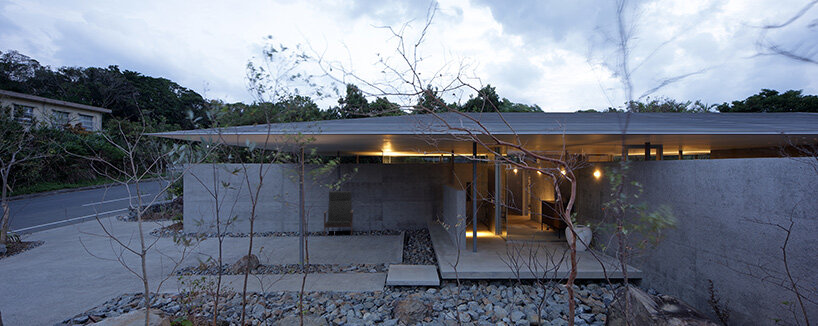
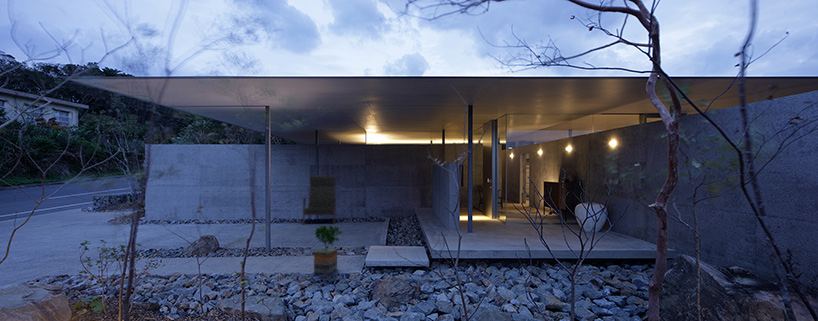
potted tree: none [343,251,368,292] -> present [314,226,342,274]

